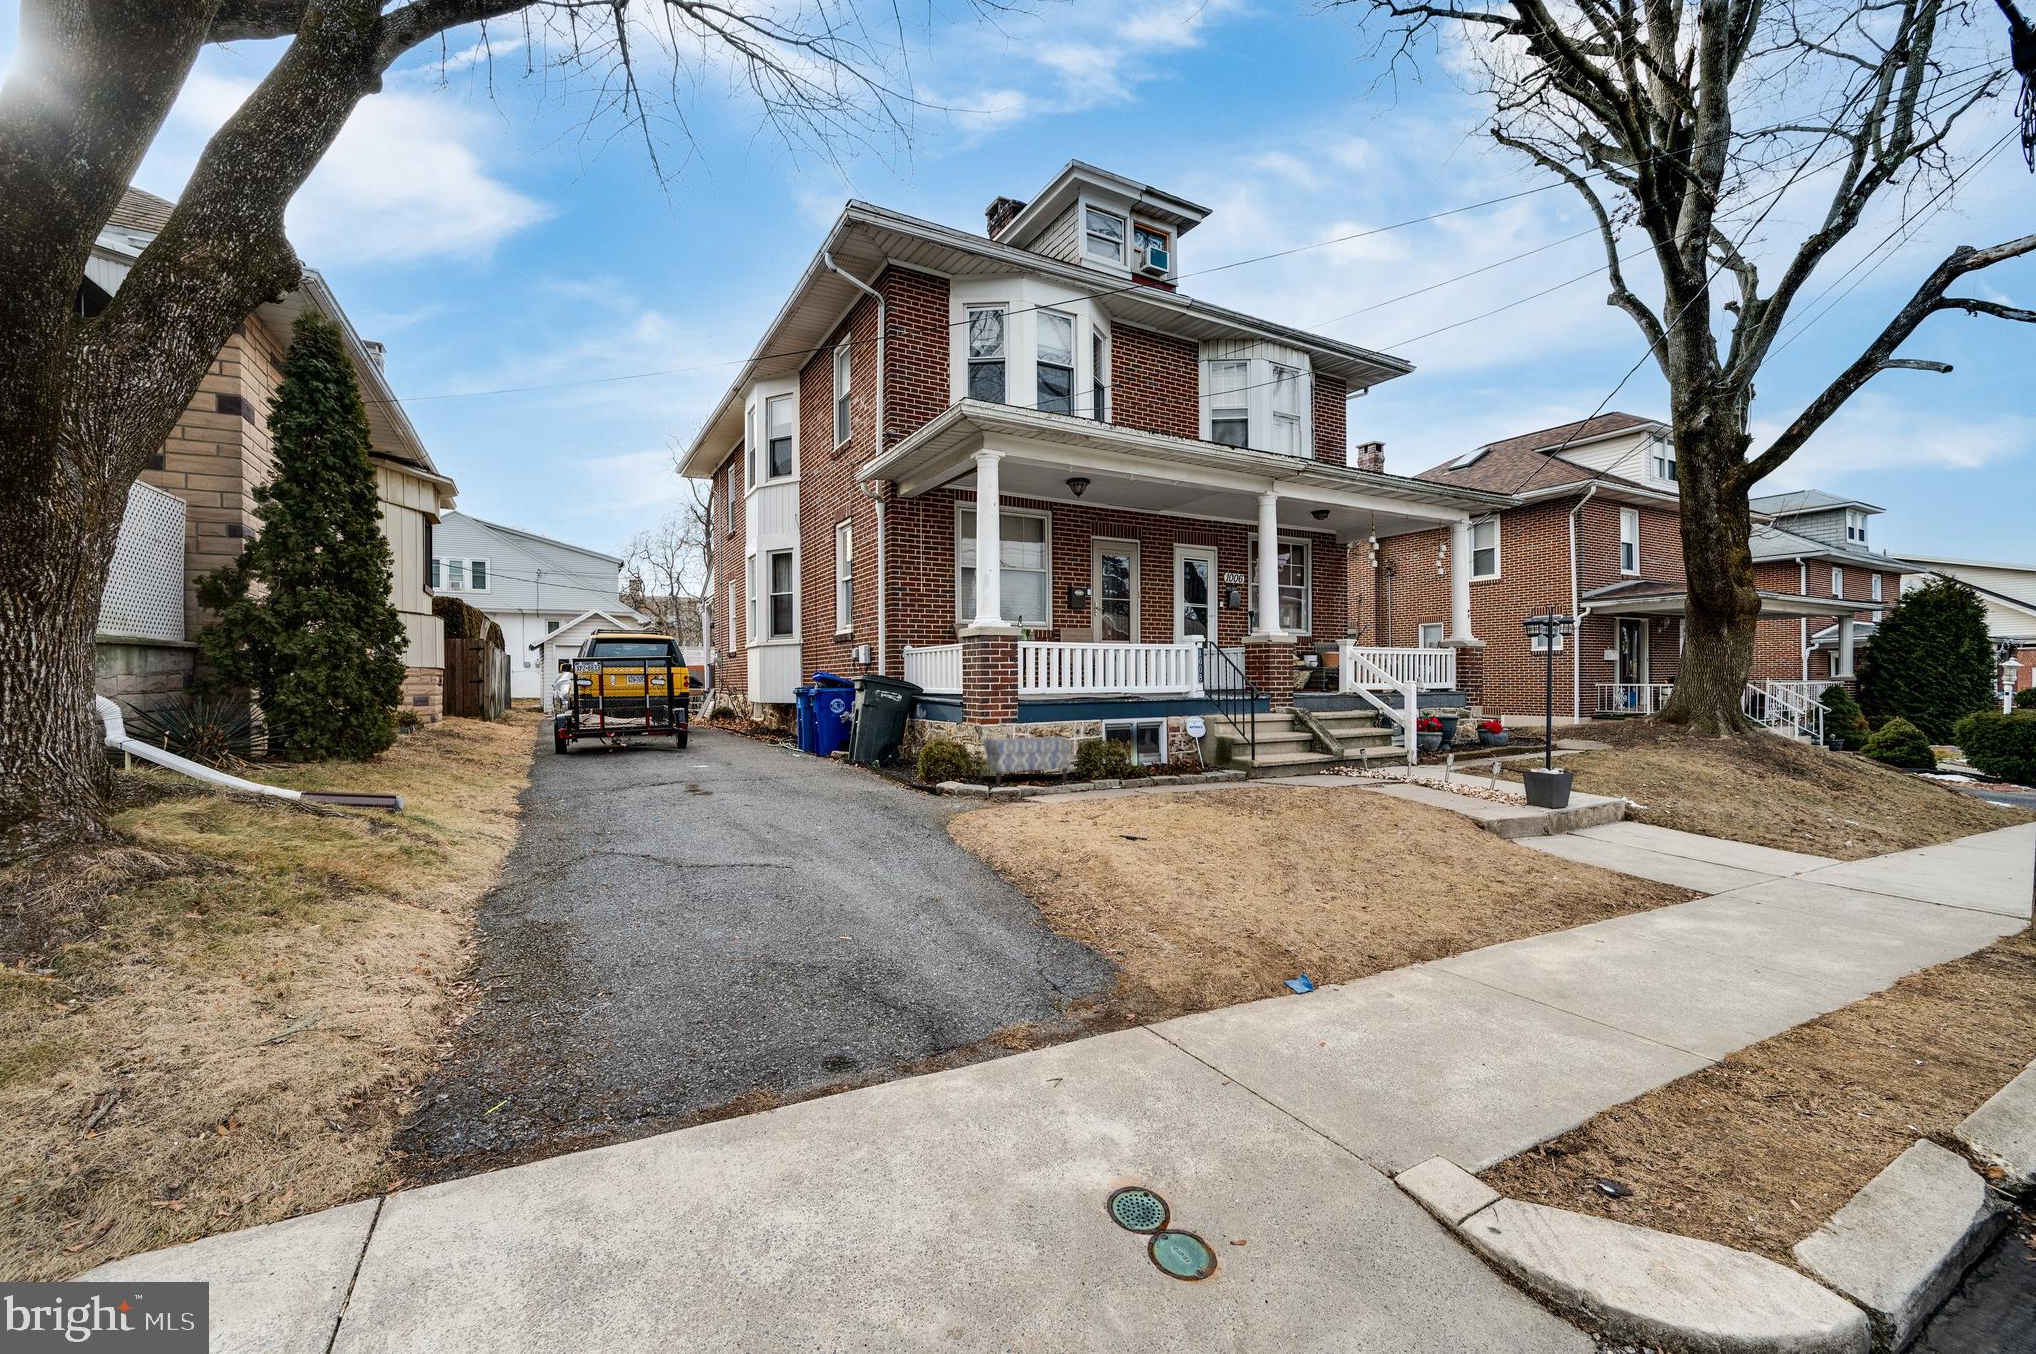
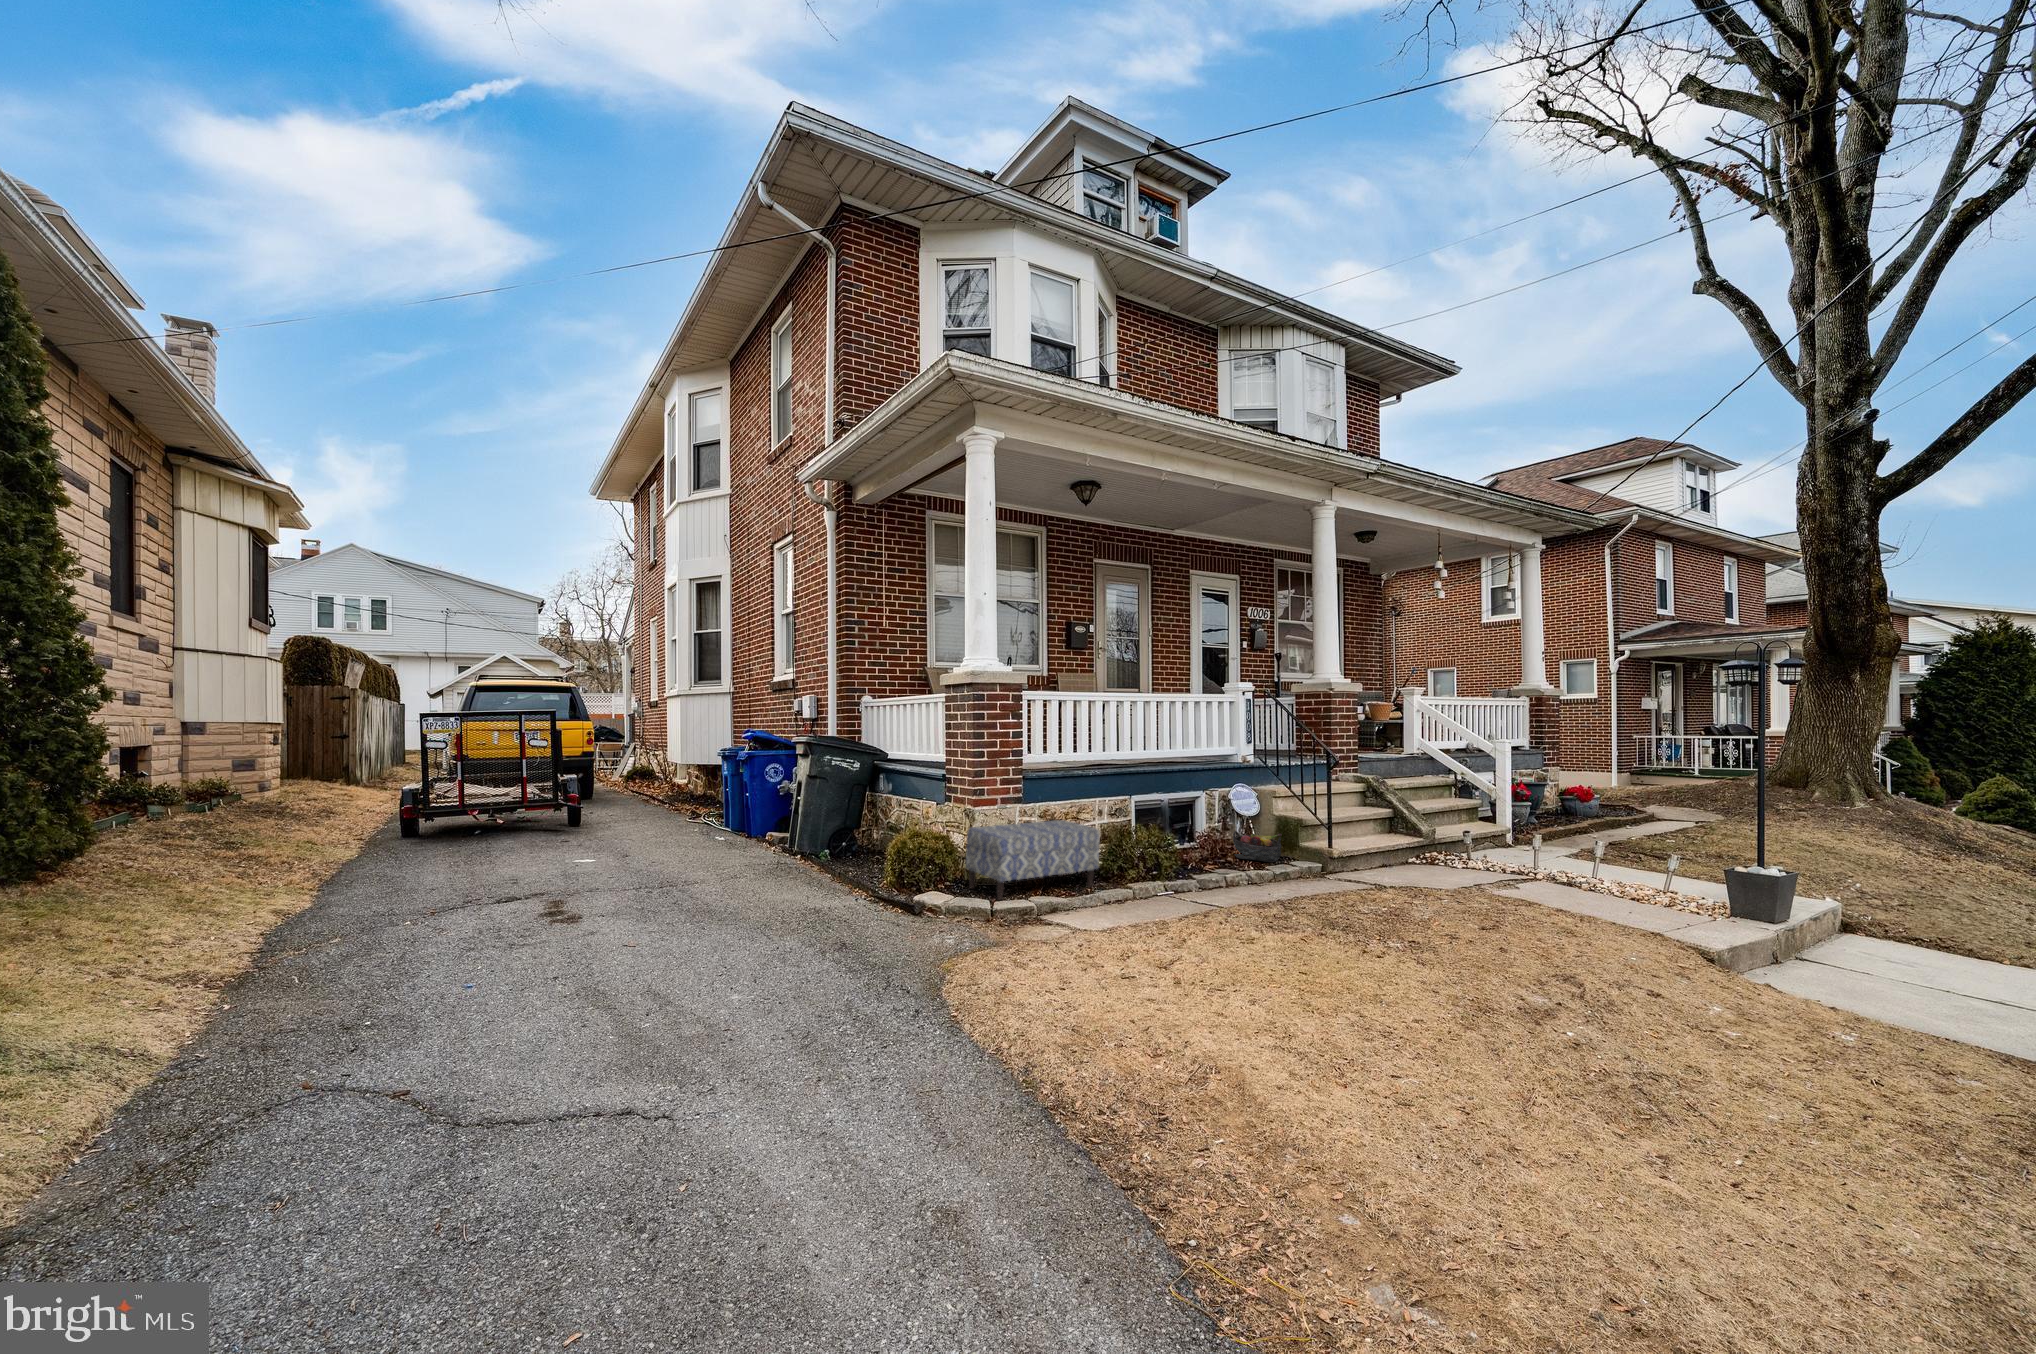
basket: none [1181,748,1216,770] -> present [1233,831,1282,862]

